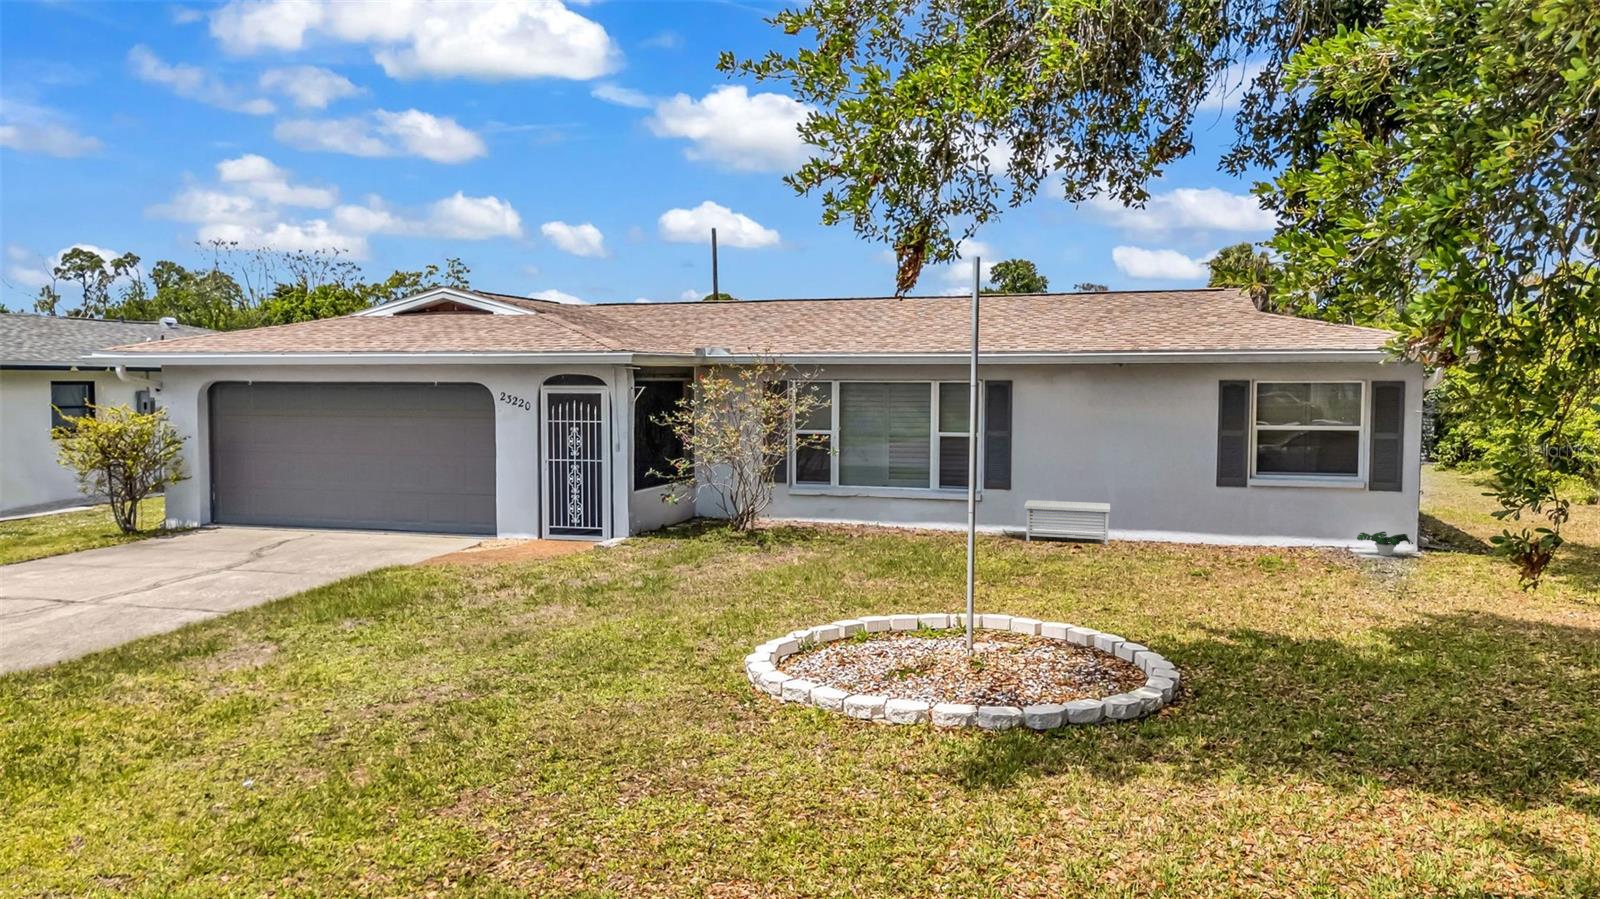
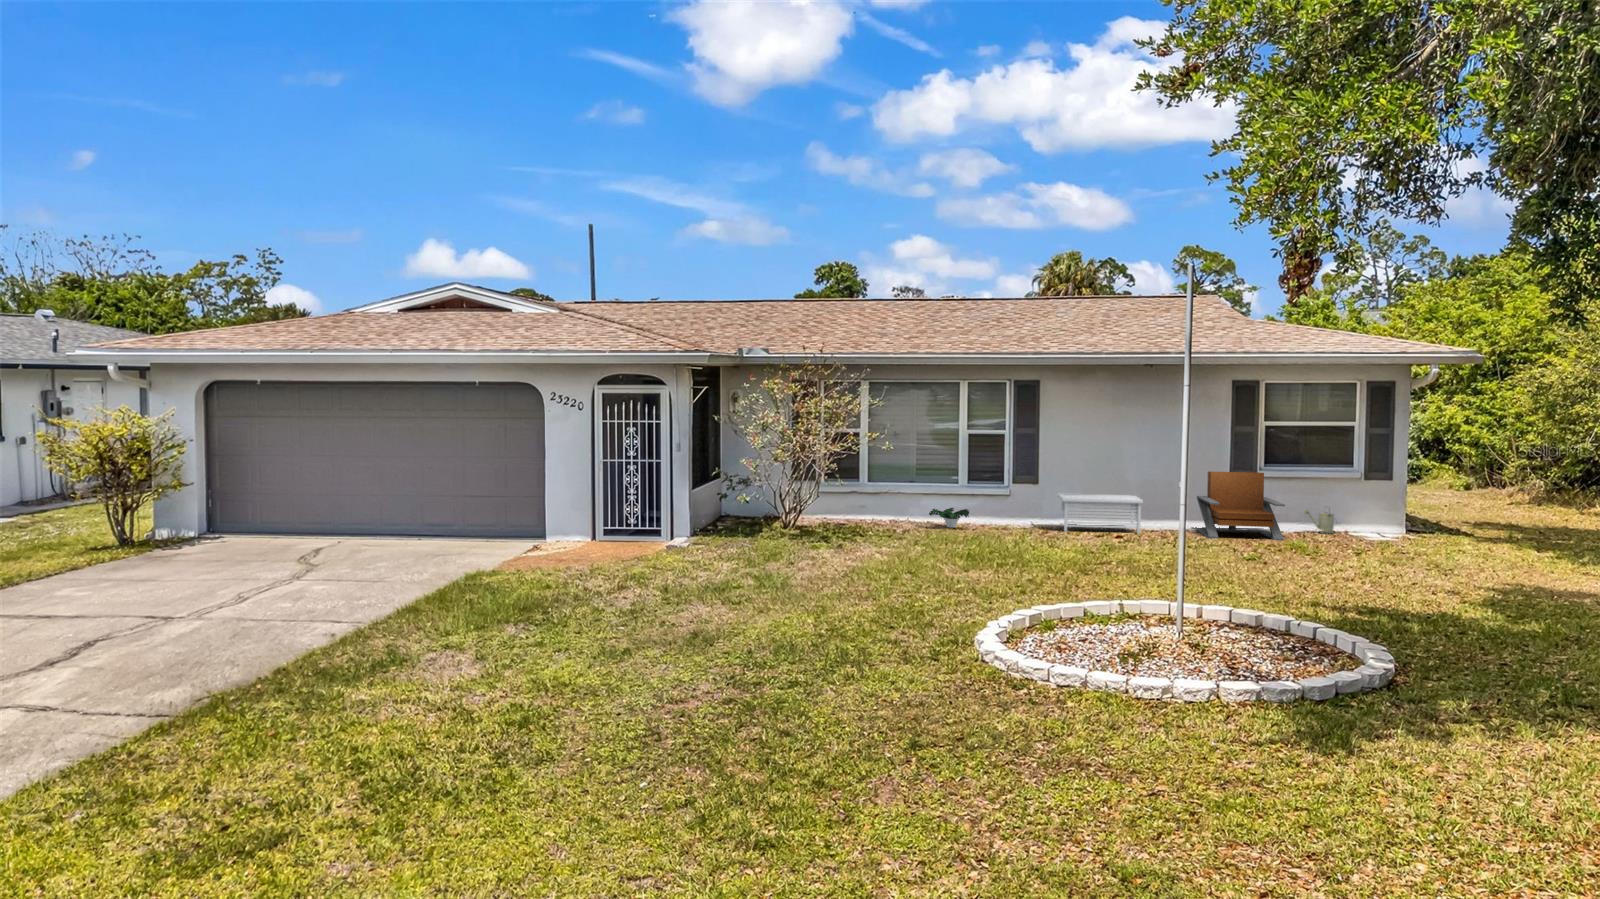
lounge chair: none [1176,479,1263,557] -> present [1196,472,1285,540]
watering can: none [1297,520,1337,551] -> present [1303,509,1334,534]
potted plant: present [1357,532,1413,556] -> present [929,508,969,528]

